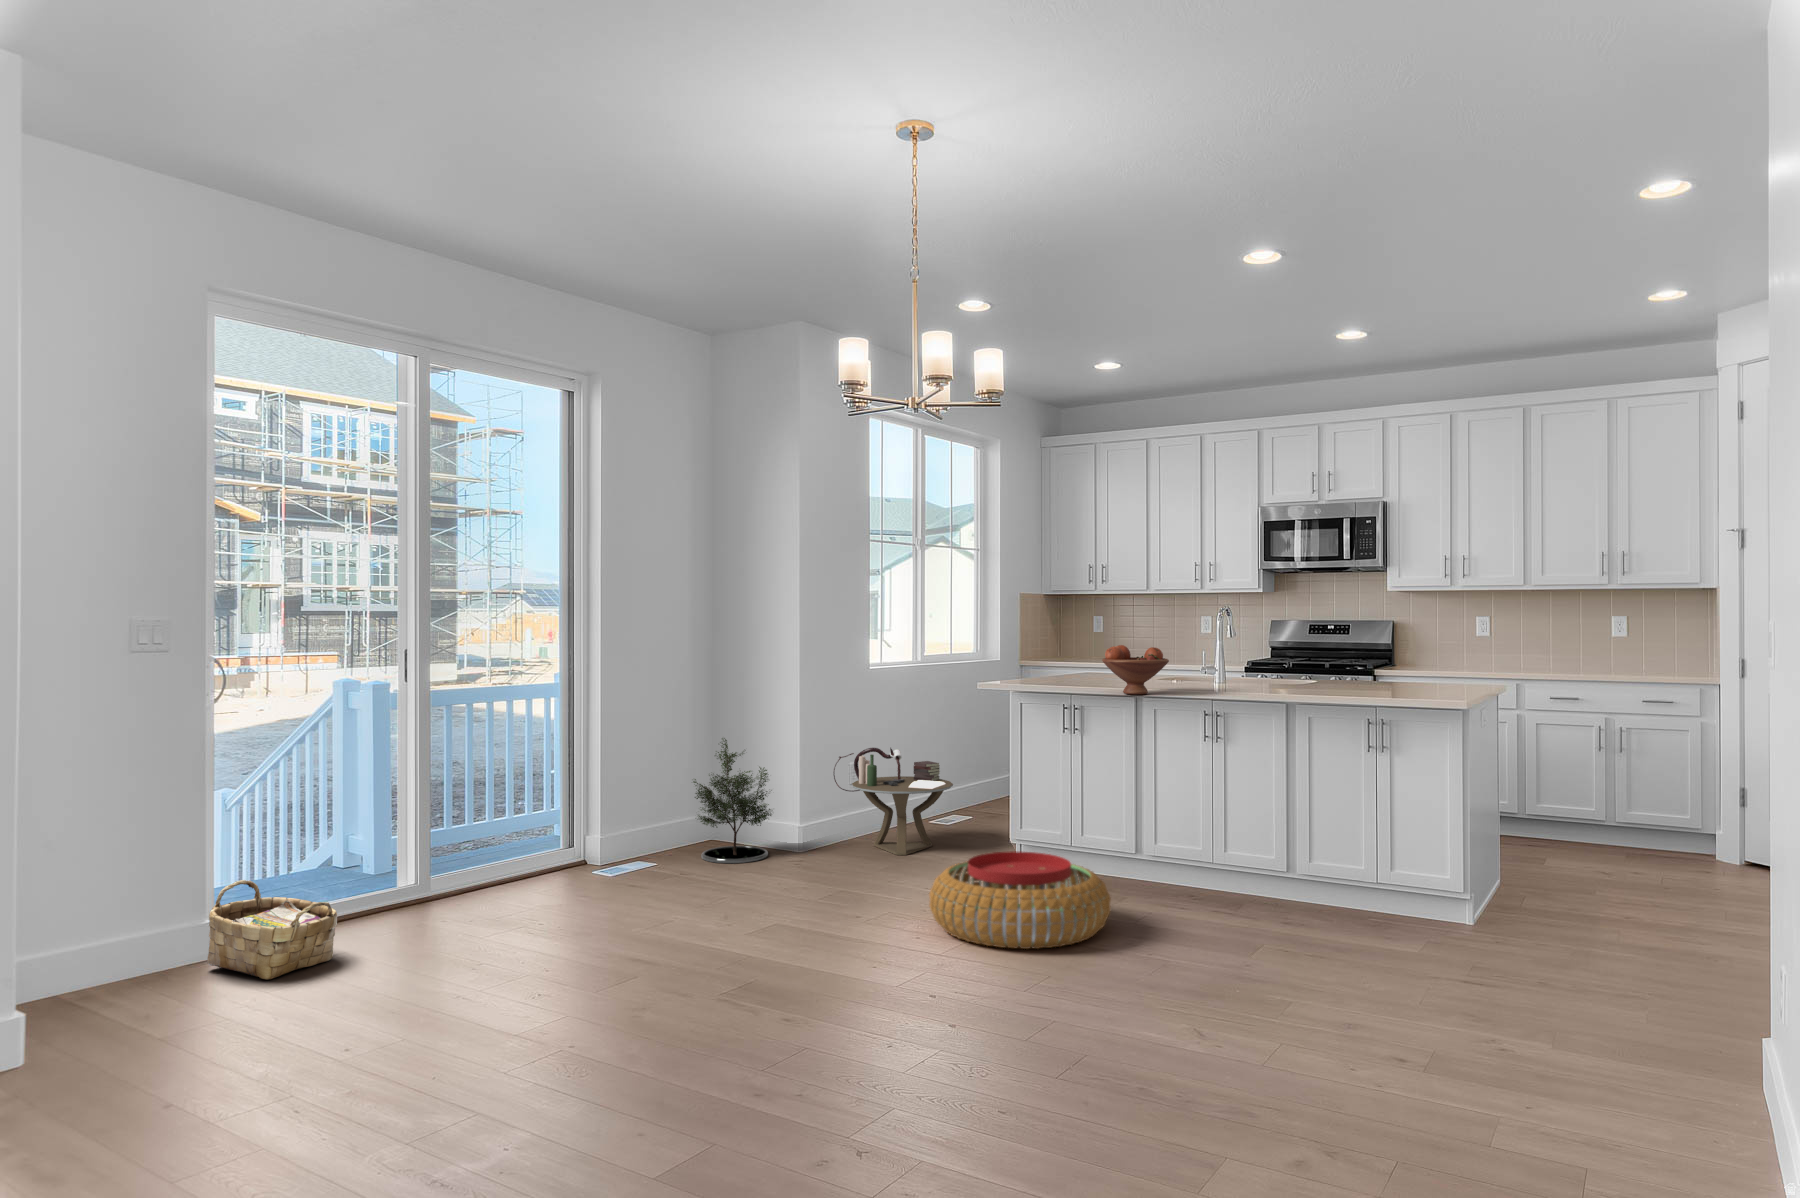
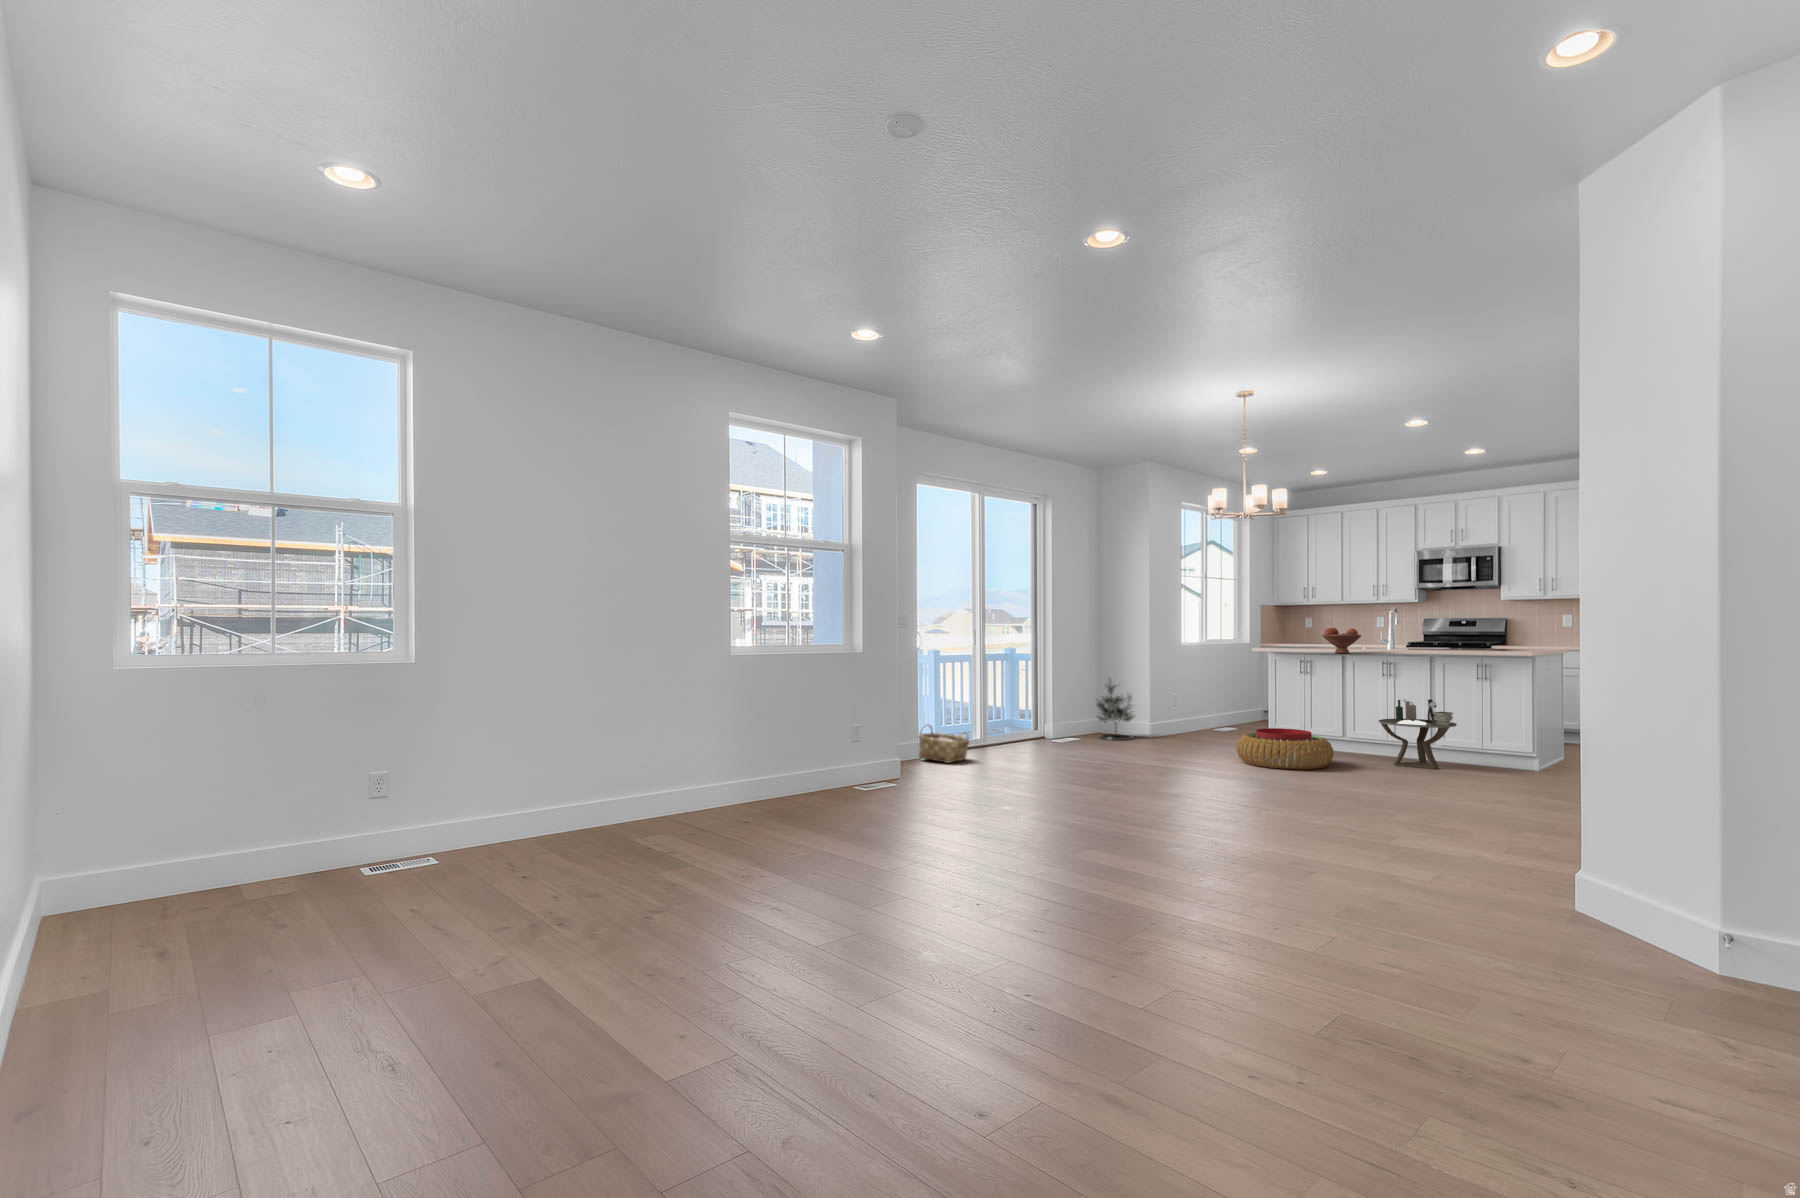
side table: present [833,748,953,855] -> present [1378,699,1457,769]

